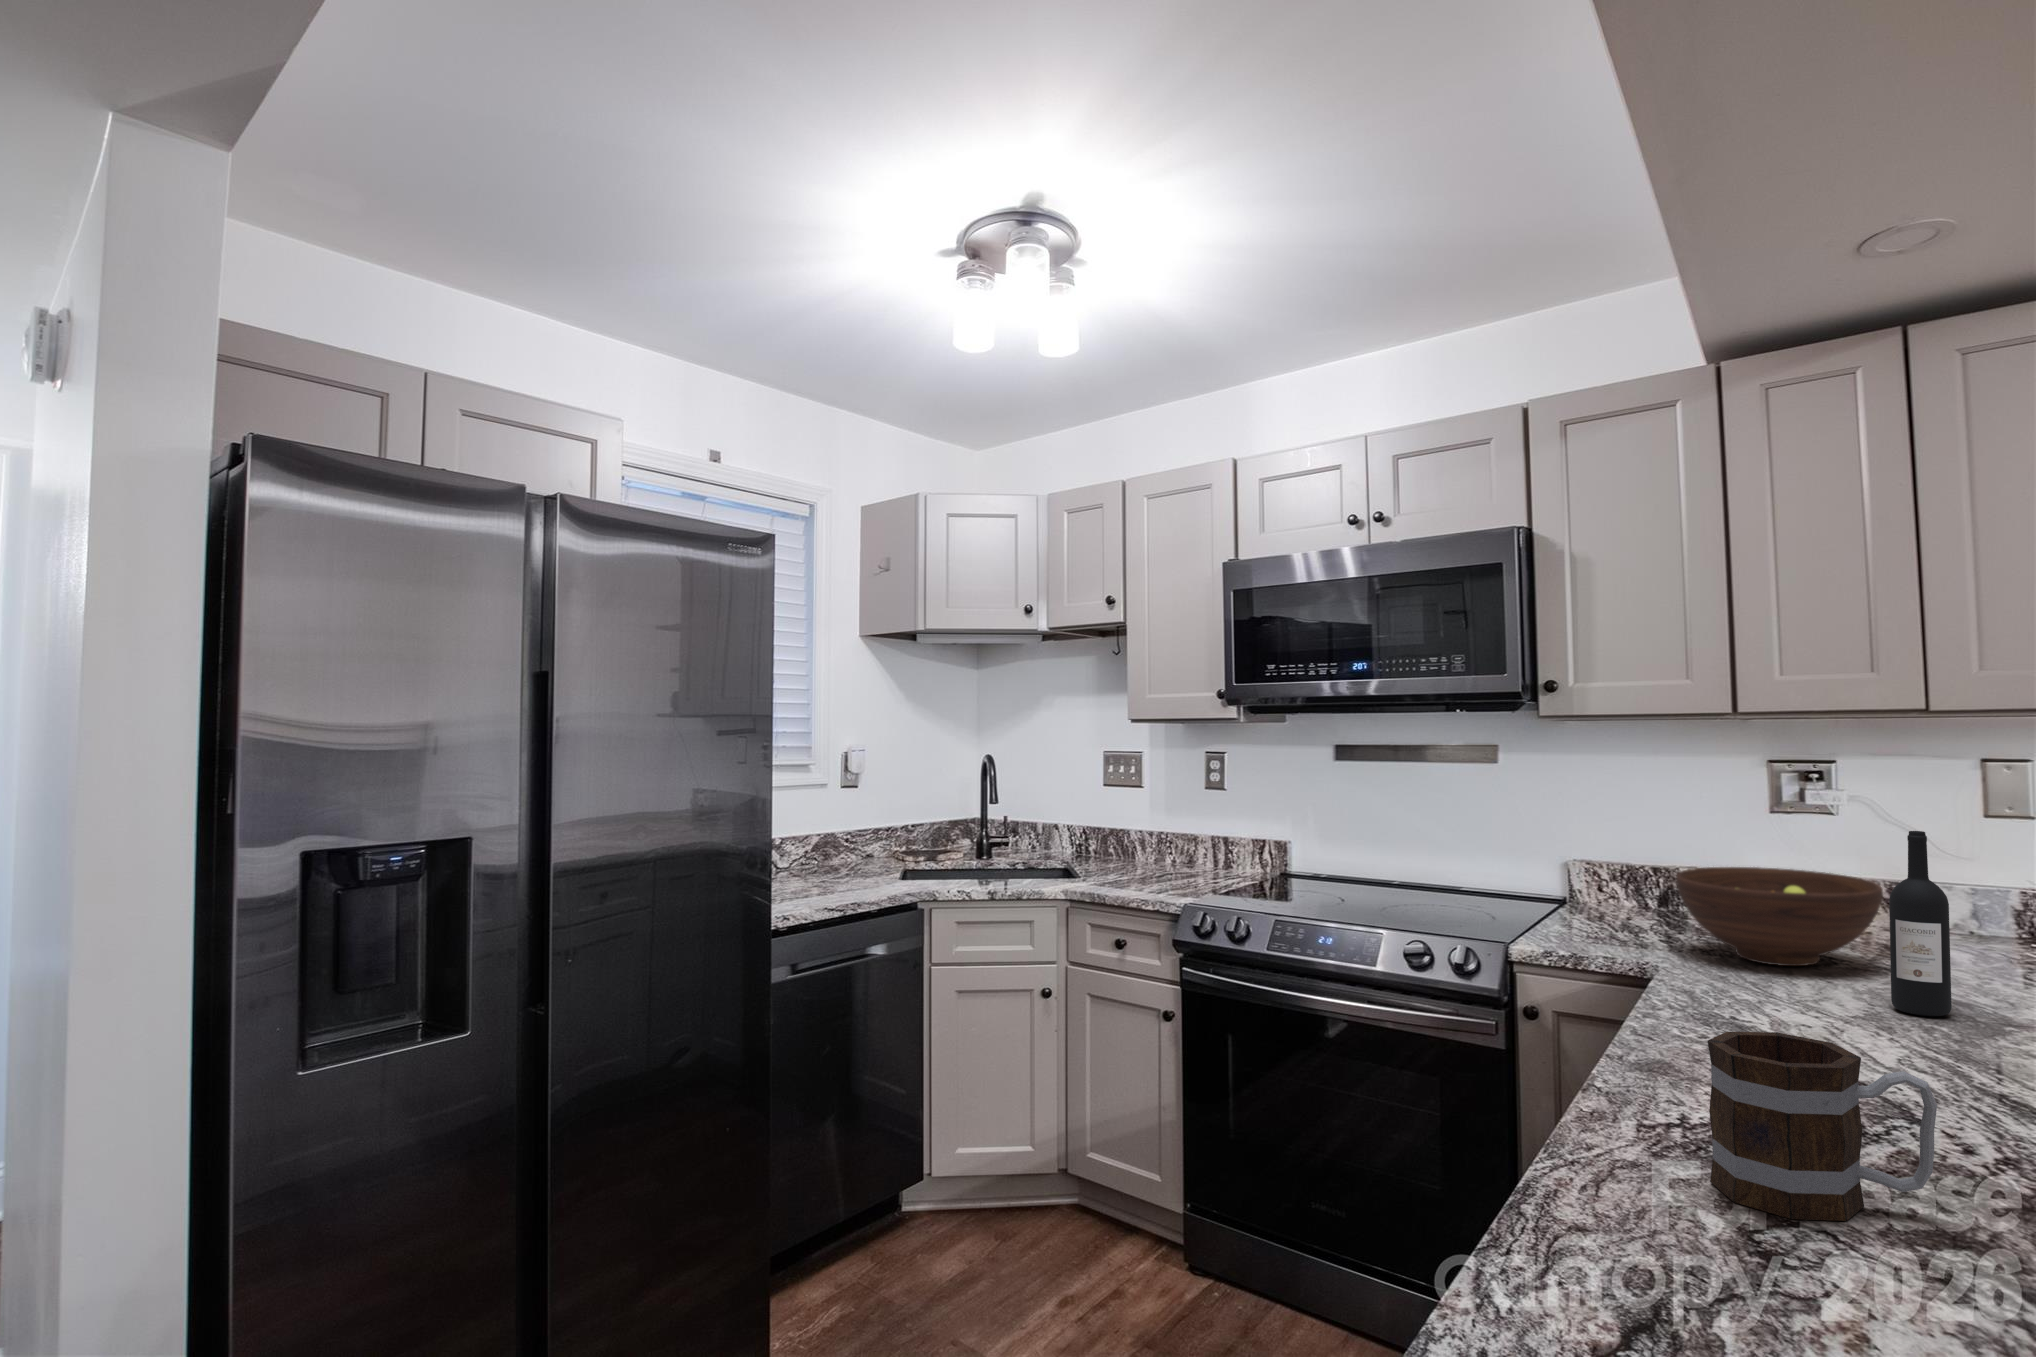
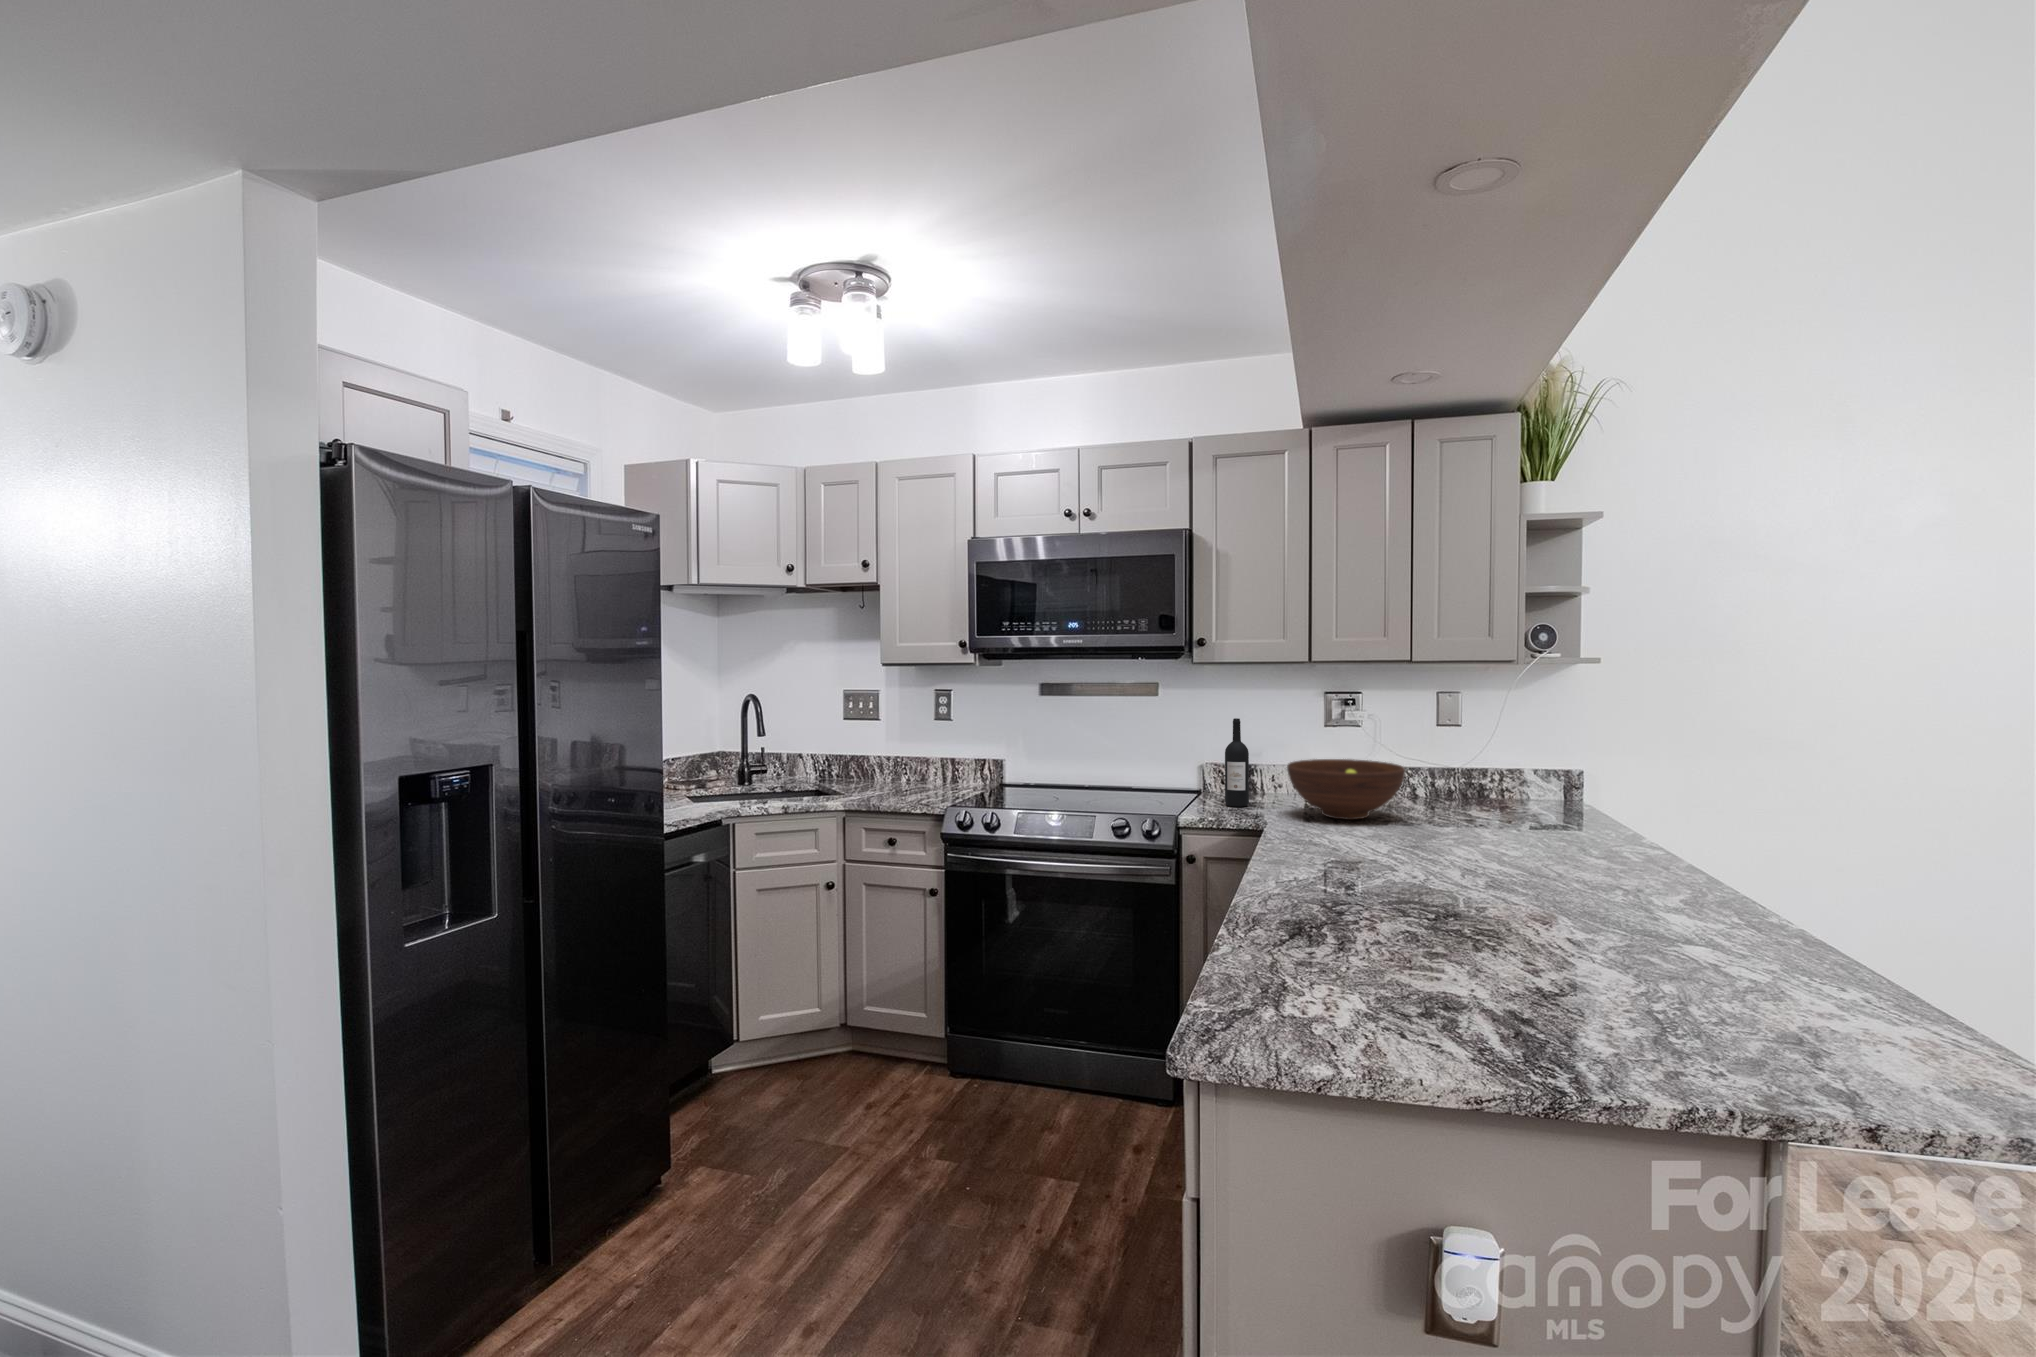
wine bottle: present [1889,831,1952,1016] -> present [1225,718,1249,807]
mug: present [1708,1031,1937,1221] -> none [1460,852,1584,963]

